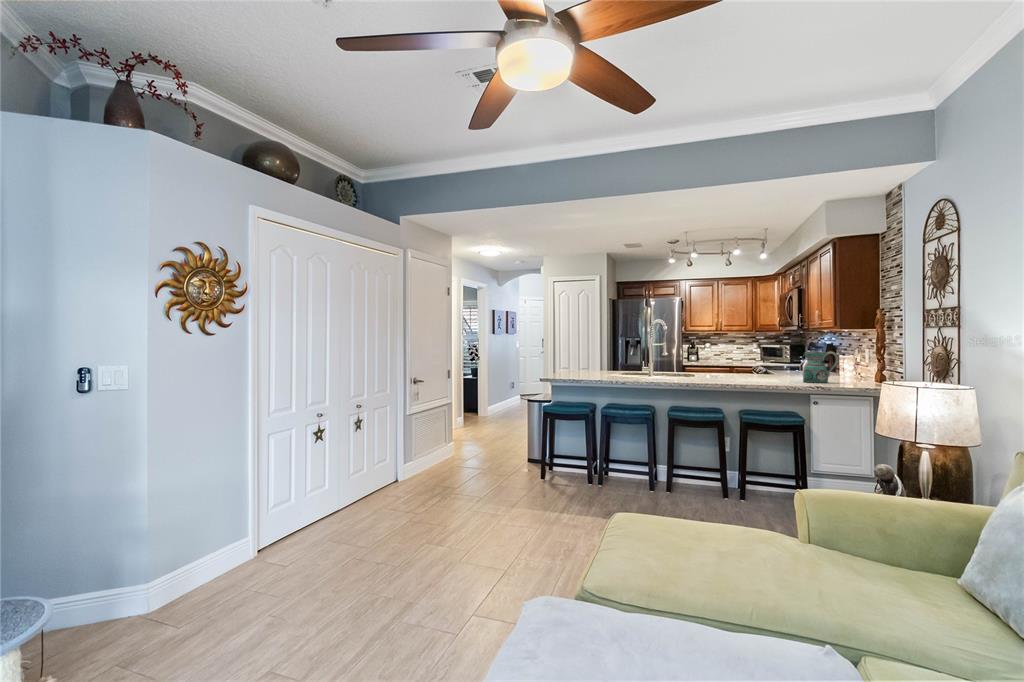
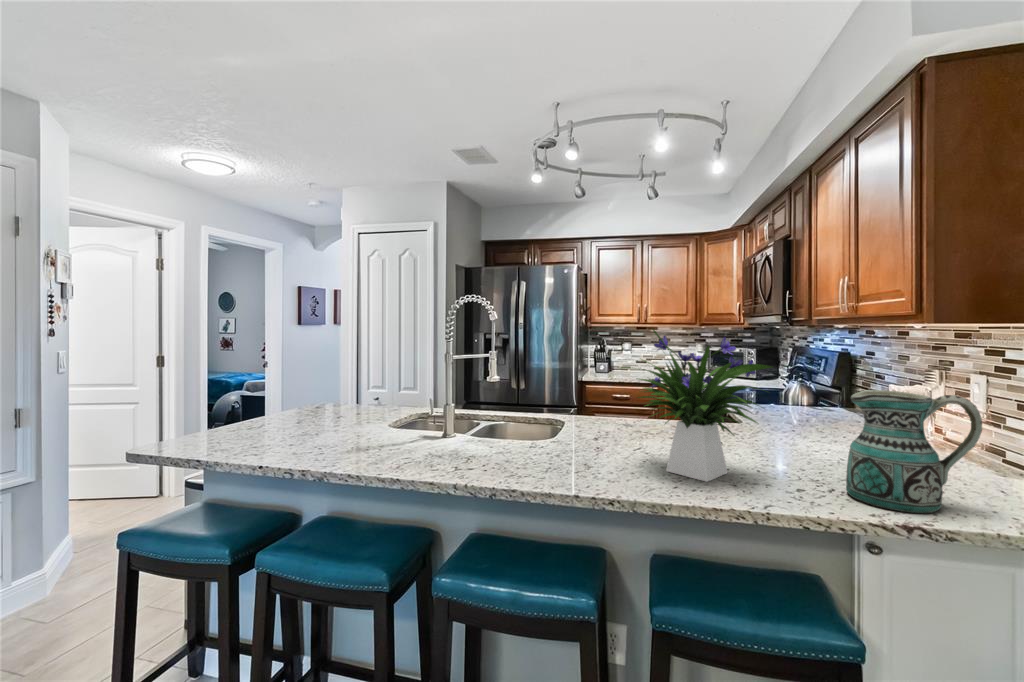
flower arrangement: none [730,334,781,381] -> present [623,329,773,482]

